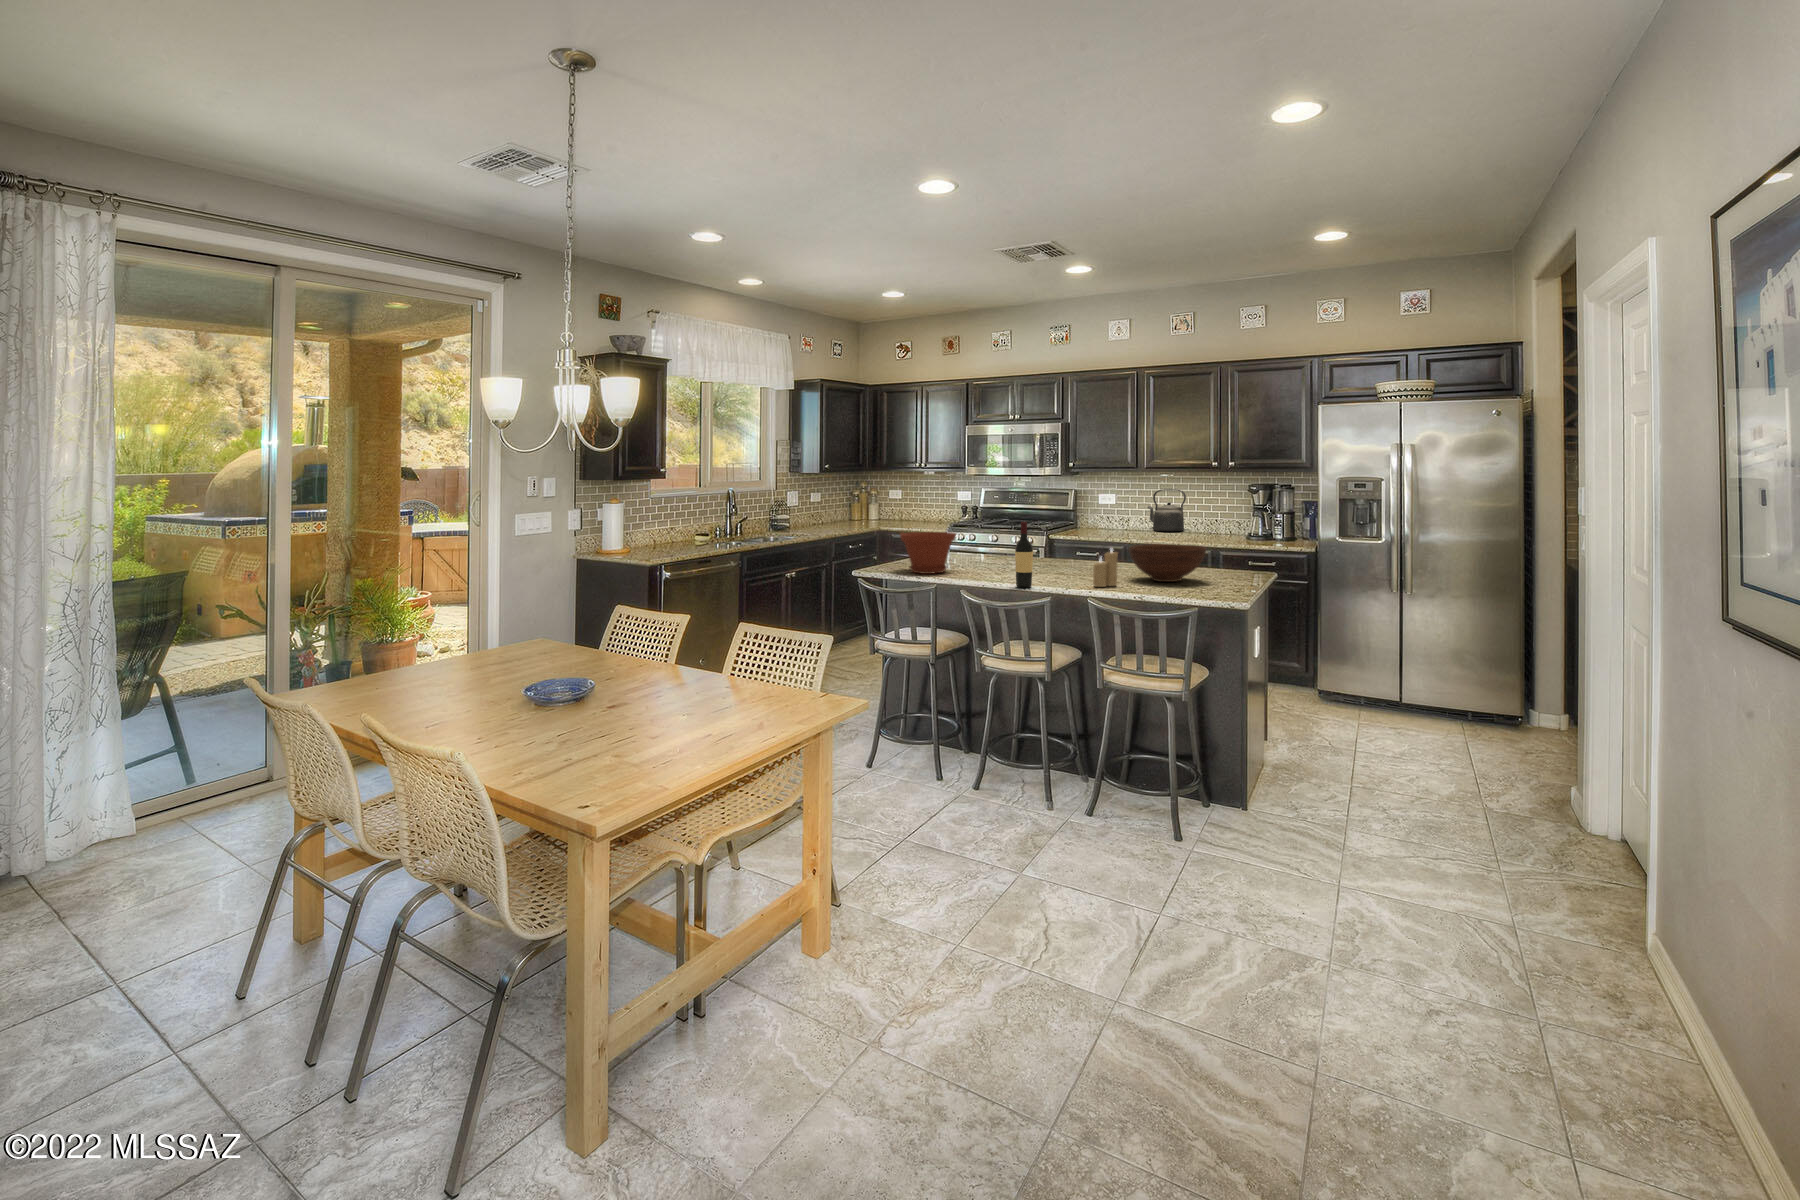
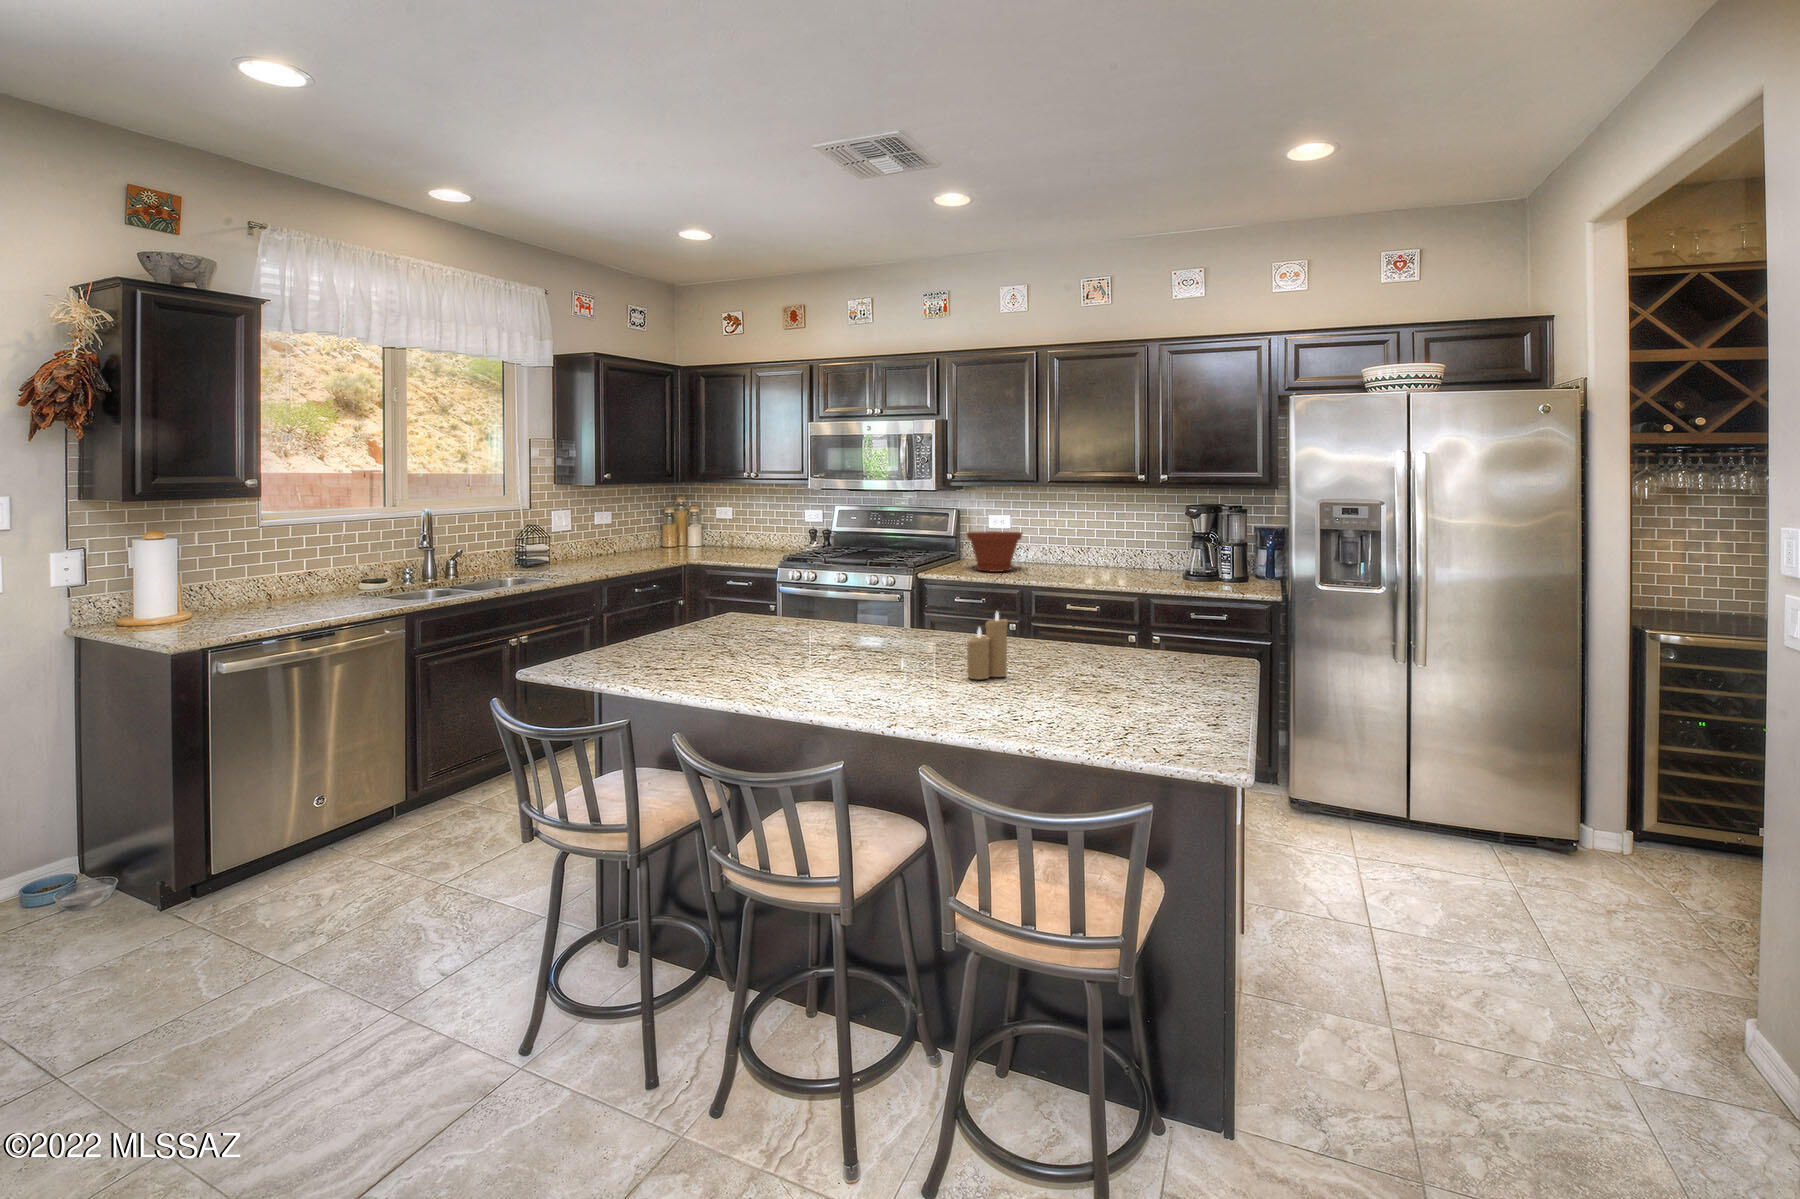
kettle: present [1148,489,1186,531] -> none [1053,512,1103,569]
wine bottle: present [1015,522,1033,588] -> none [834,569,864,683]
plant pot: present [900,532,956,574] -> present [967,531,1022,572]
fruit bowl: present [1129,544,1206,582] -> none [1027,602,1148,666]

